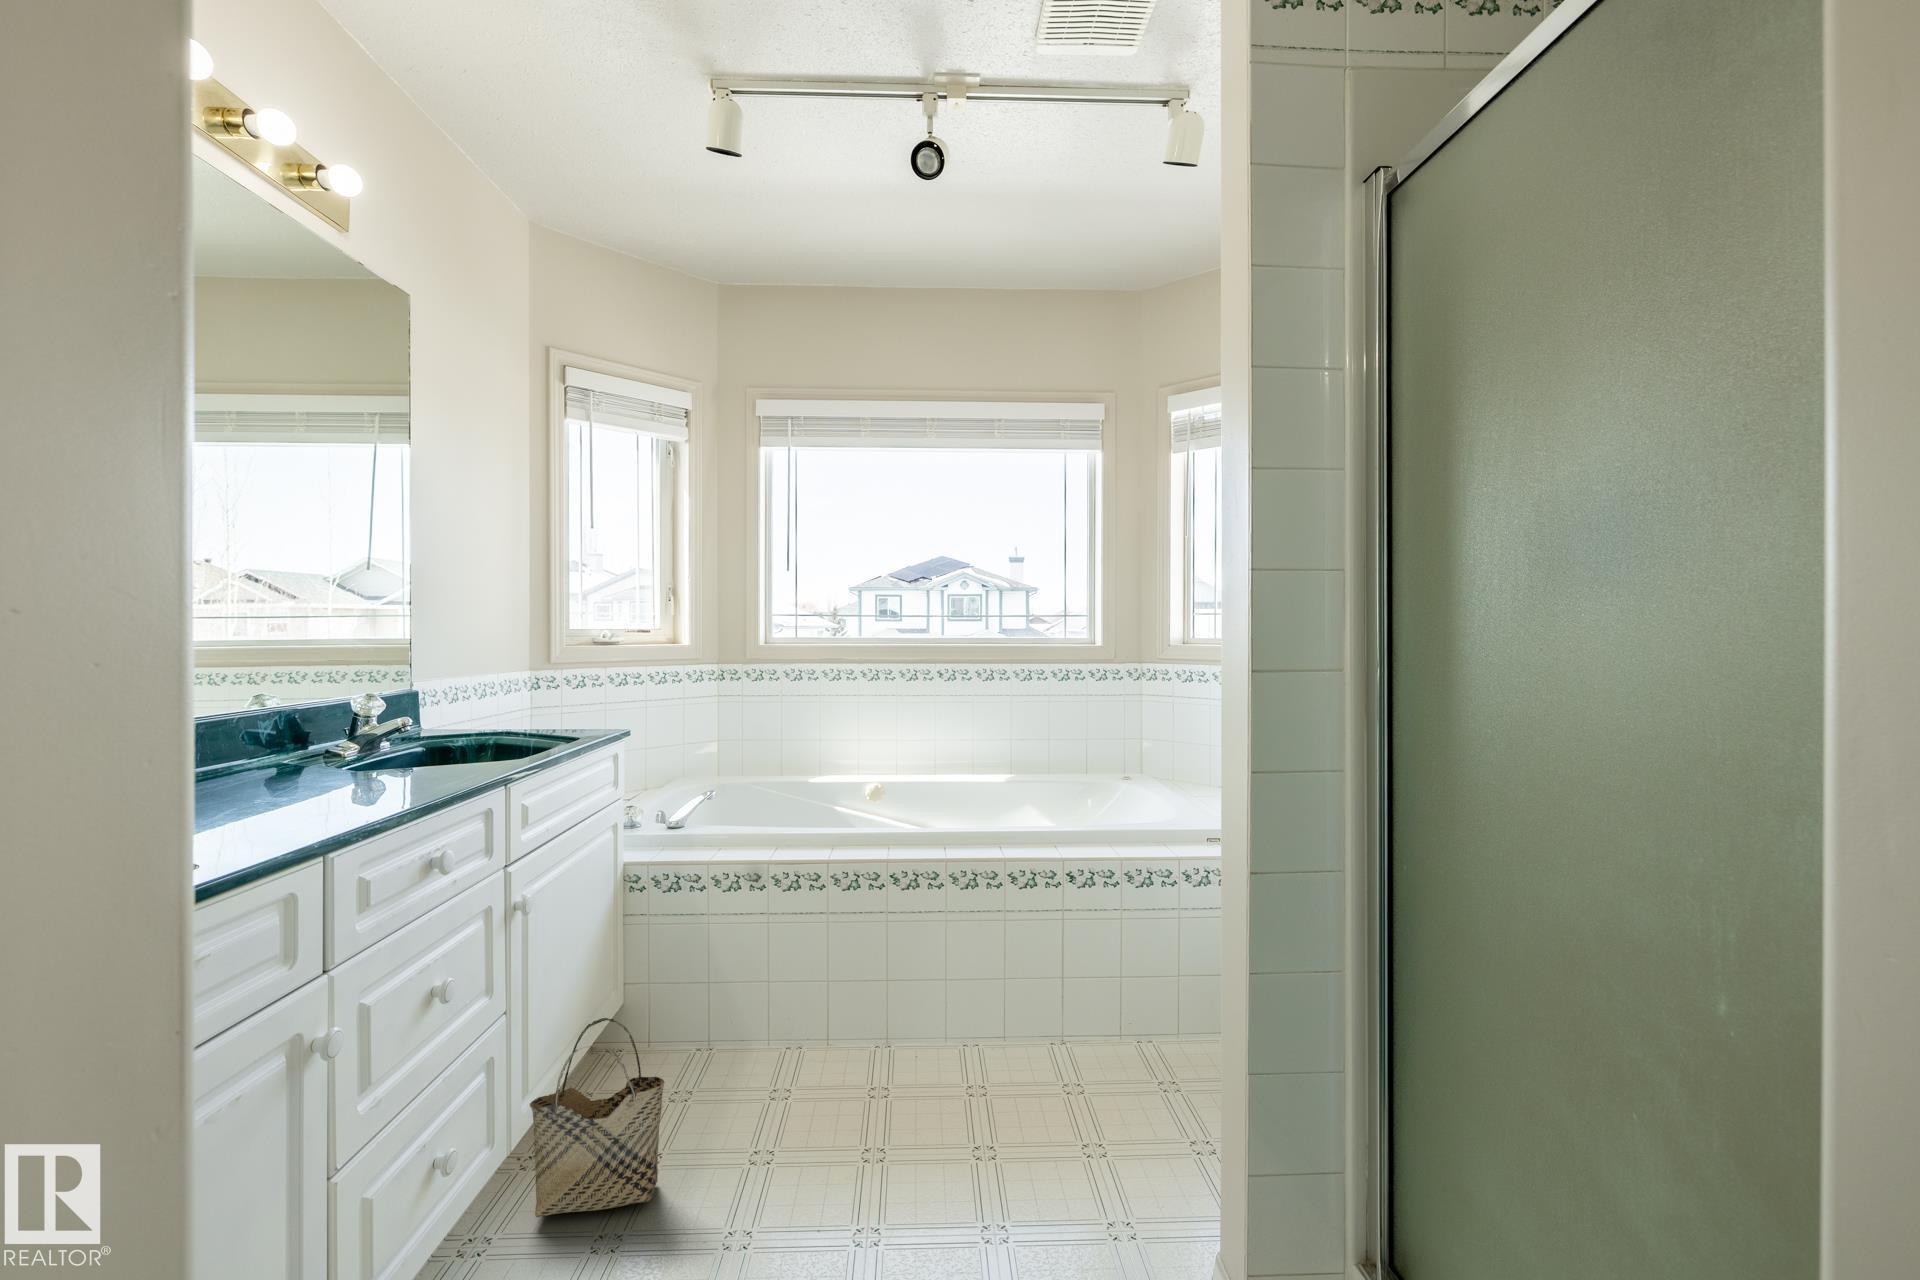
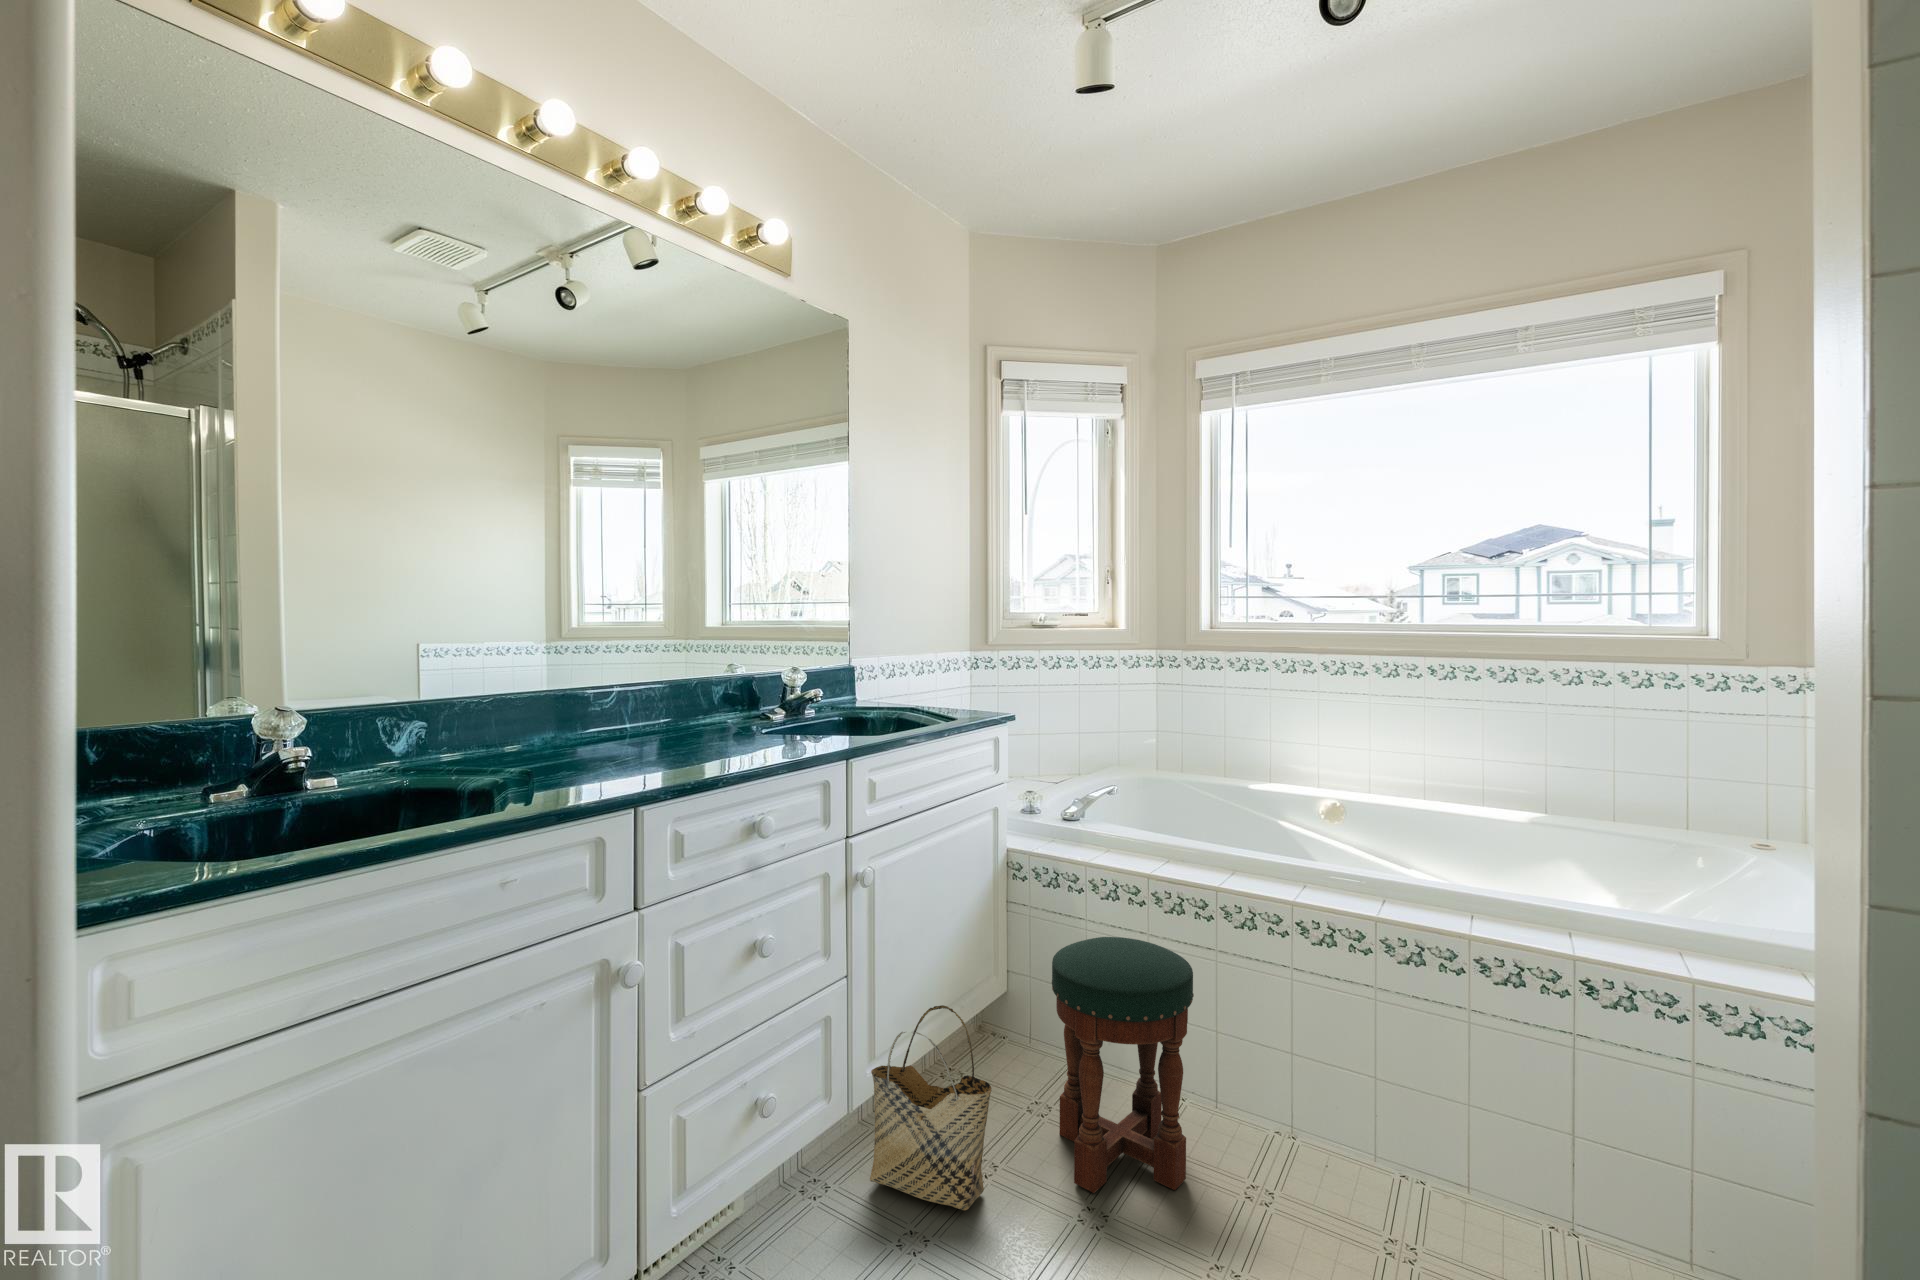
stool: none [702,917,828,1144] -> present [1052,937,1194,1193]

